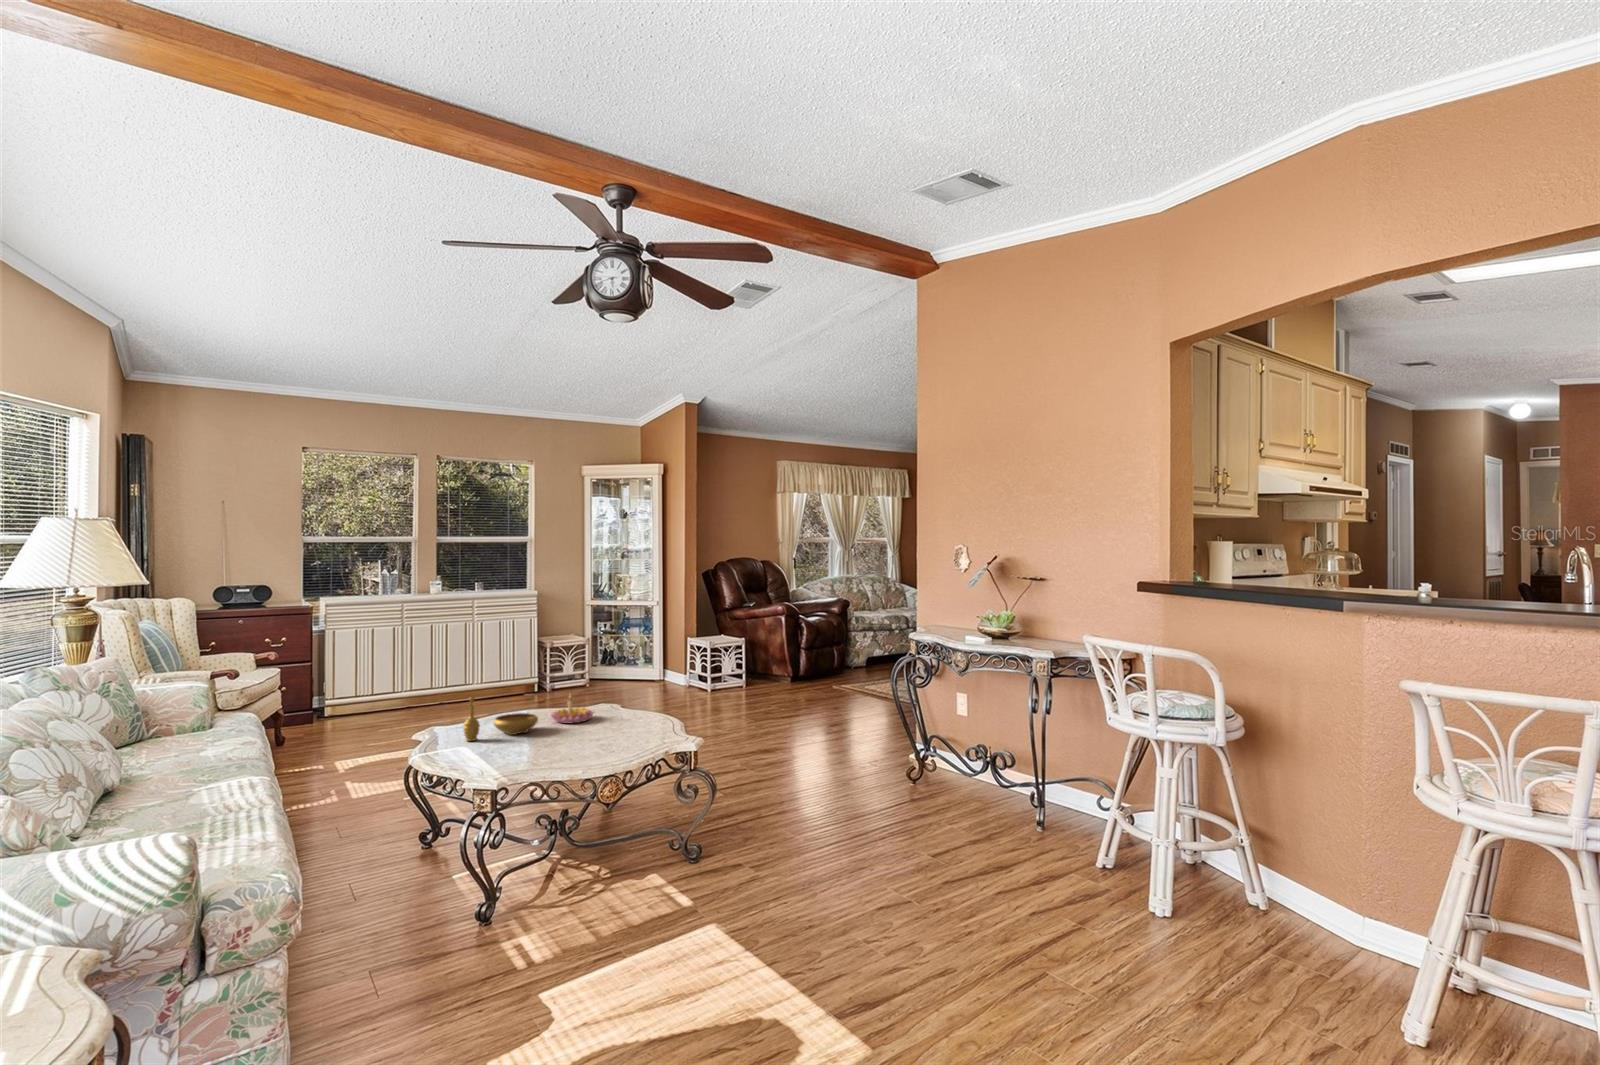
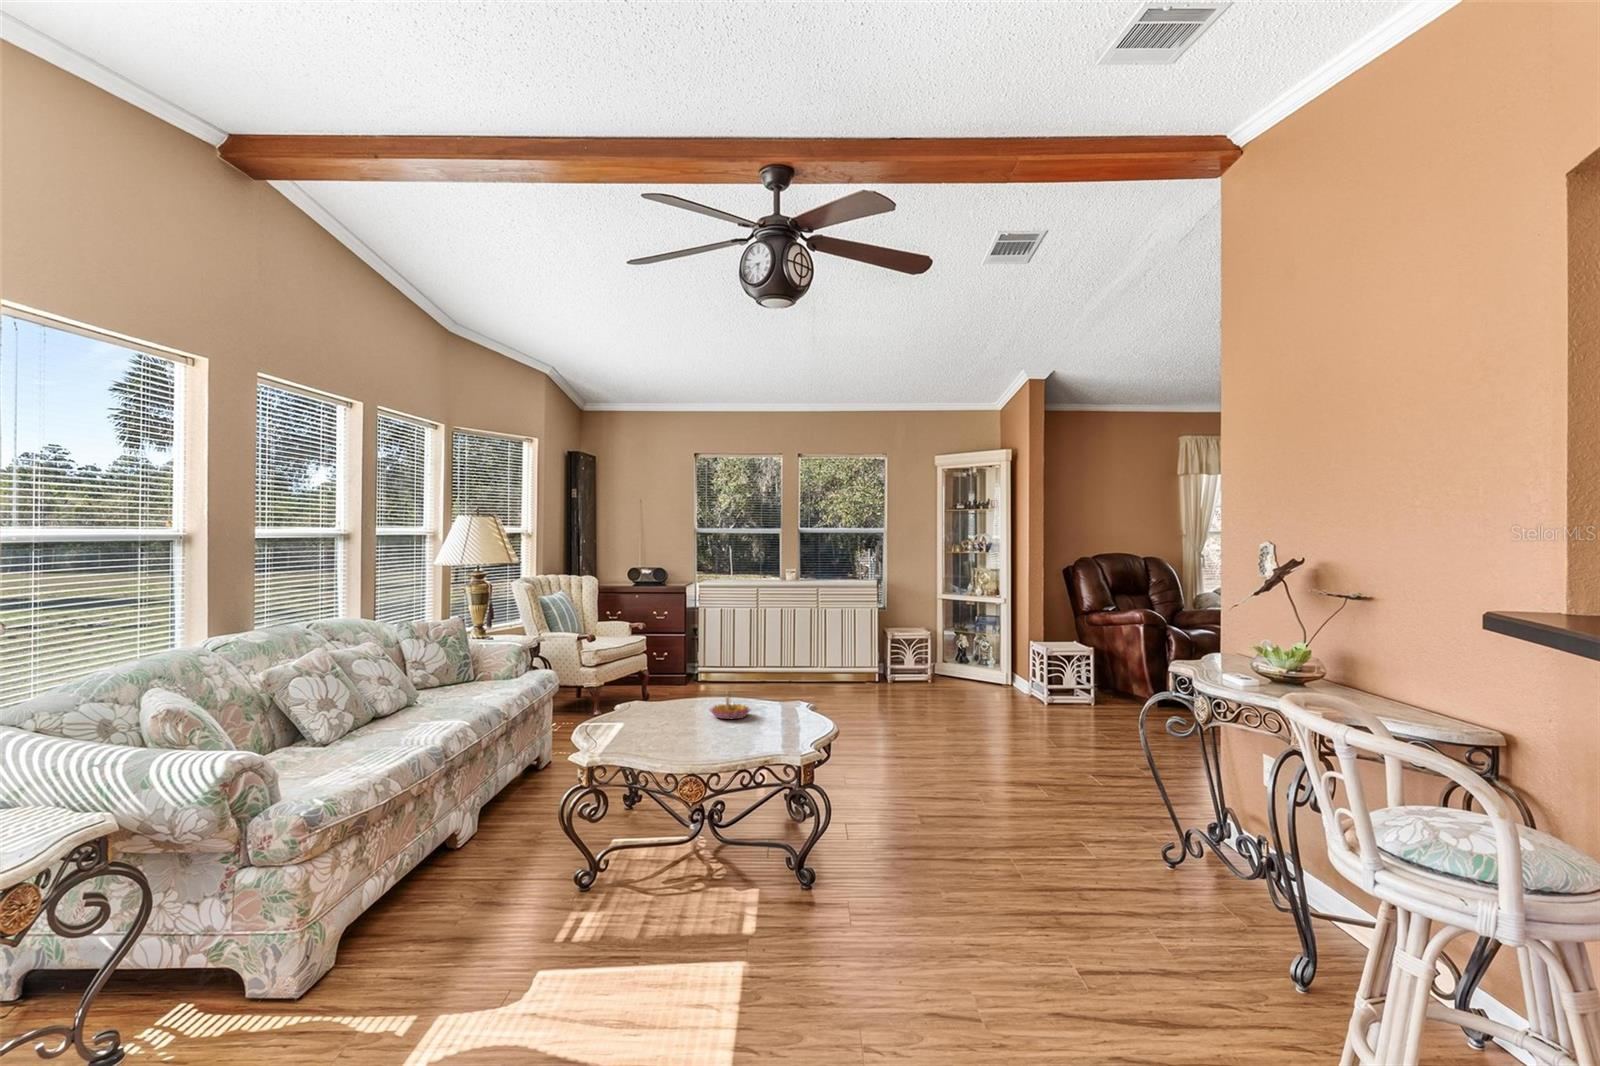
decorative bowl: present [463,697,538,741] -> none [618,681,688,721]

